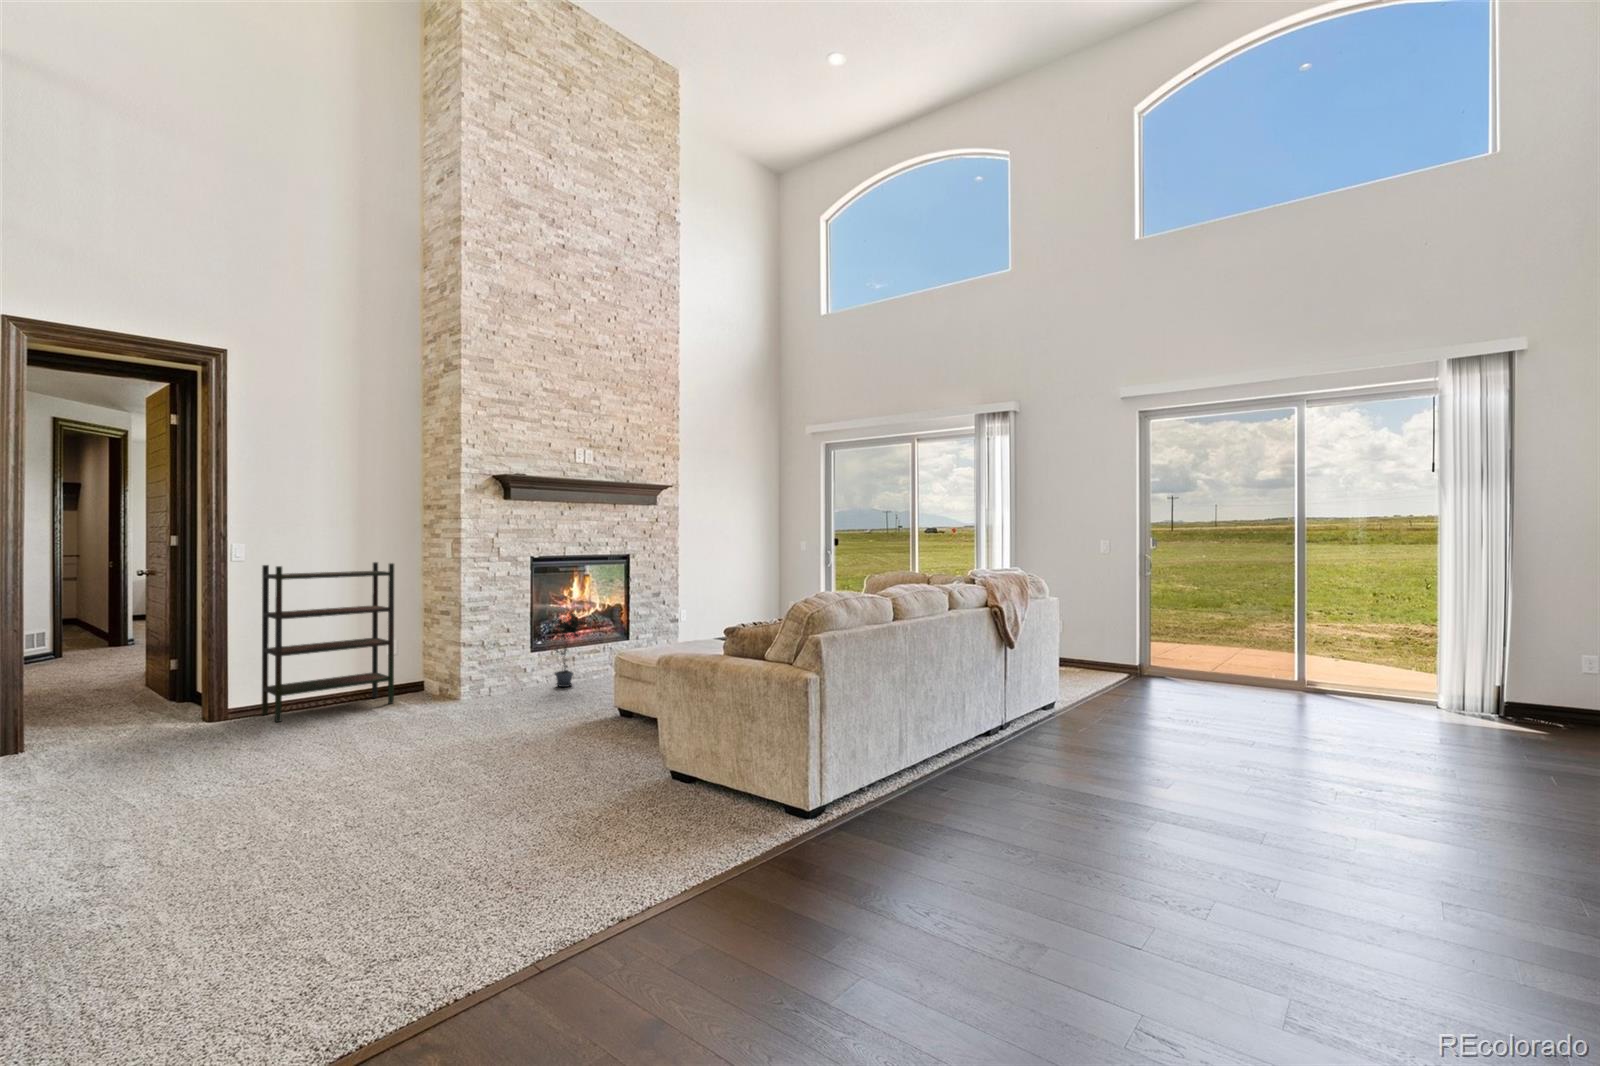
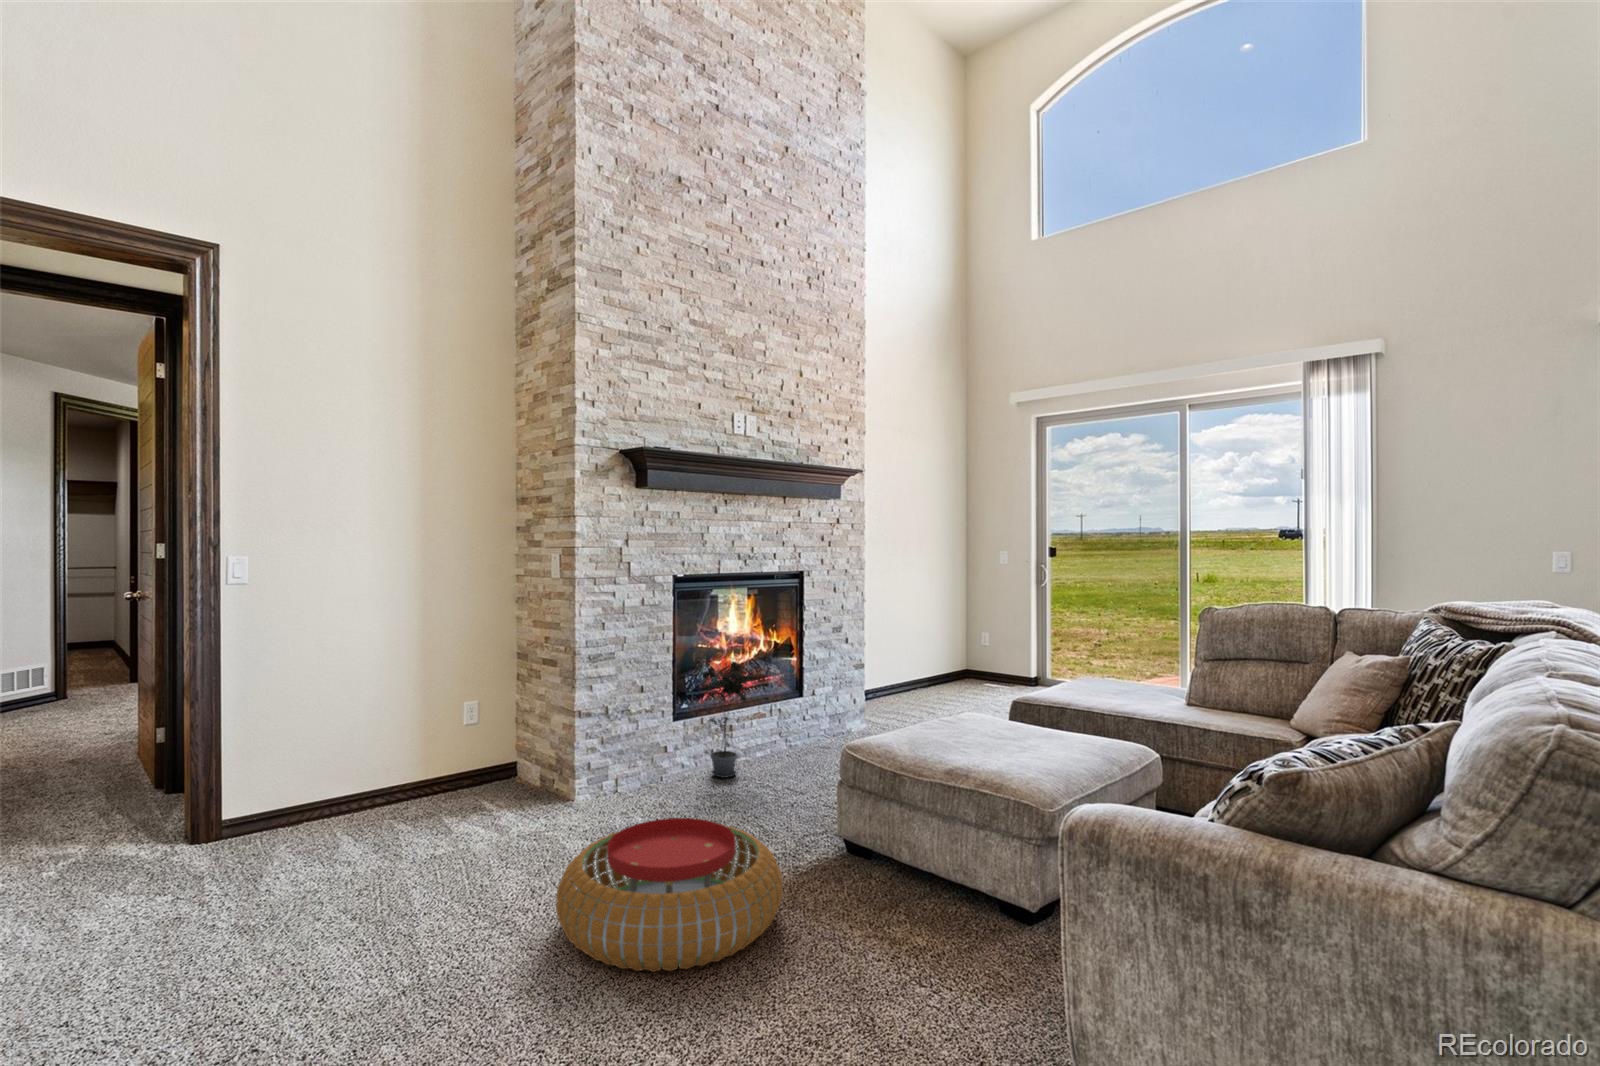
bookshelf: present [262,562,394,722] -> none [273,584,475,852]
pouf: none [439,688,568,753] -> present [556,818,782,972]

